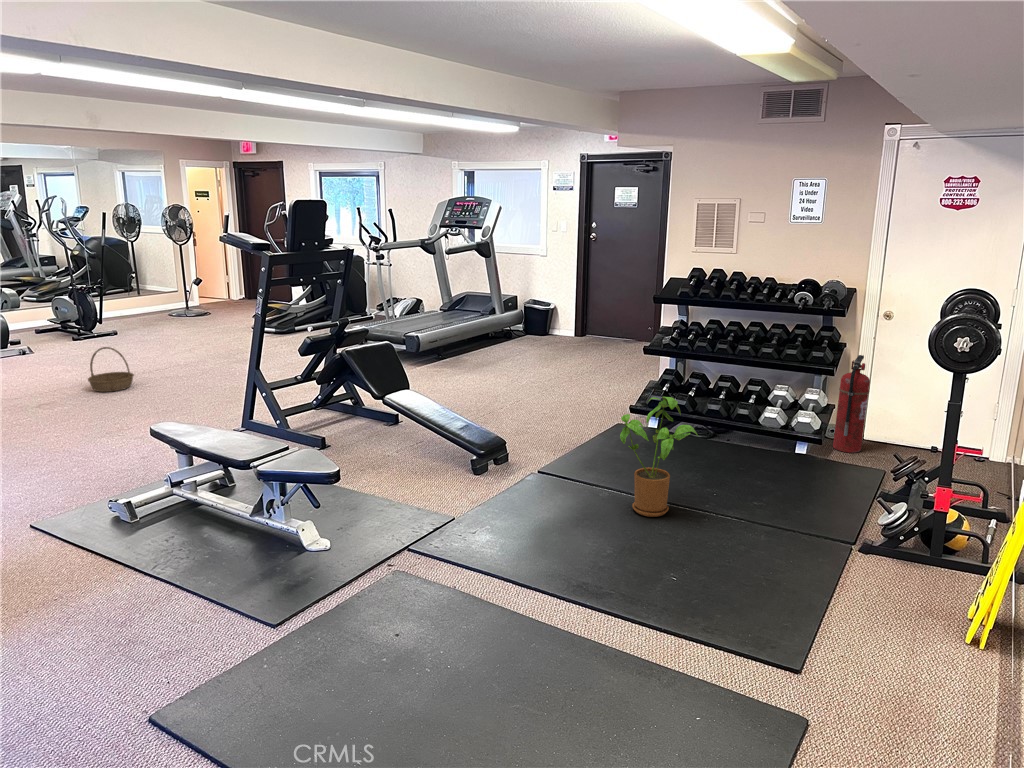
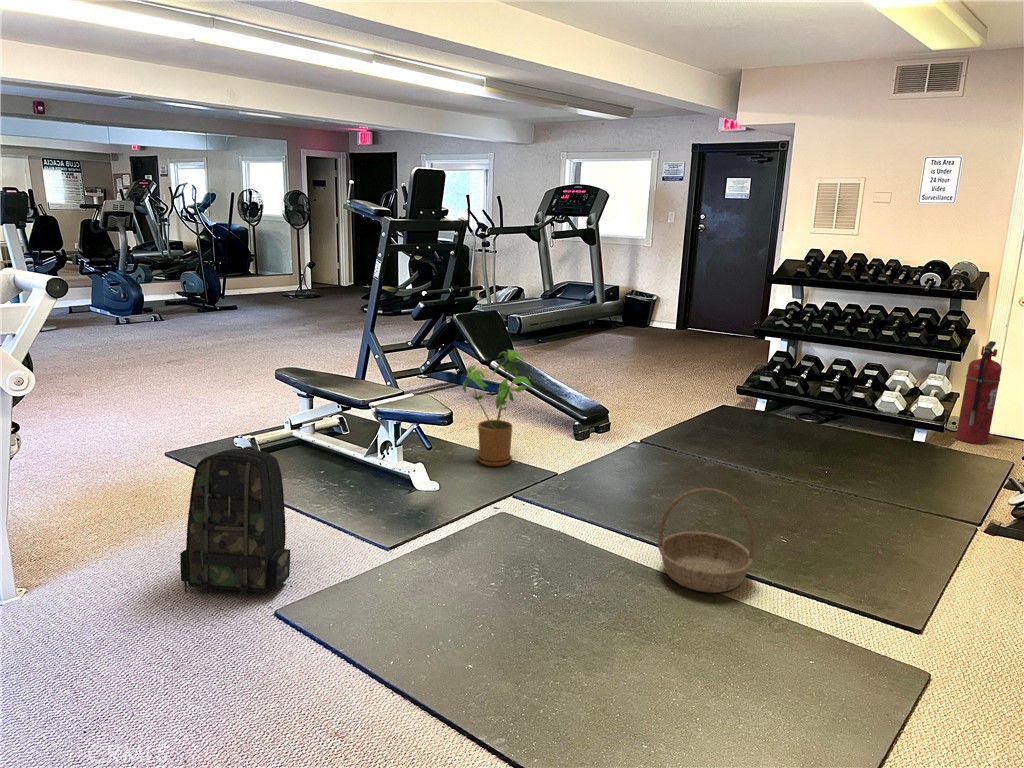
basket: present [88,347,134,392] -> present [658,488,755,593]
house plant: present [620,397,698,517] -> present [462,350,532,466]
backpack: none [40,537,166,702] -> present [180,446,290,597]

